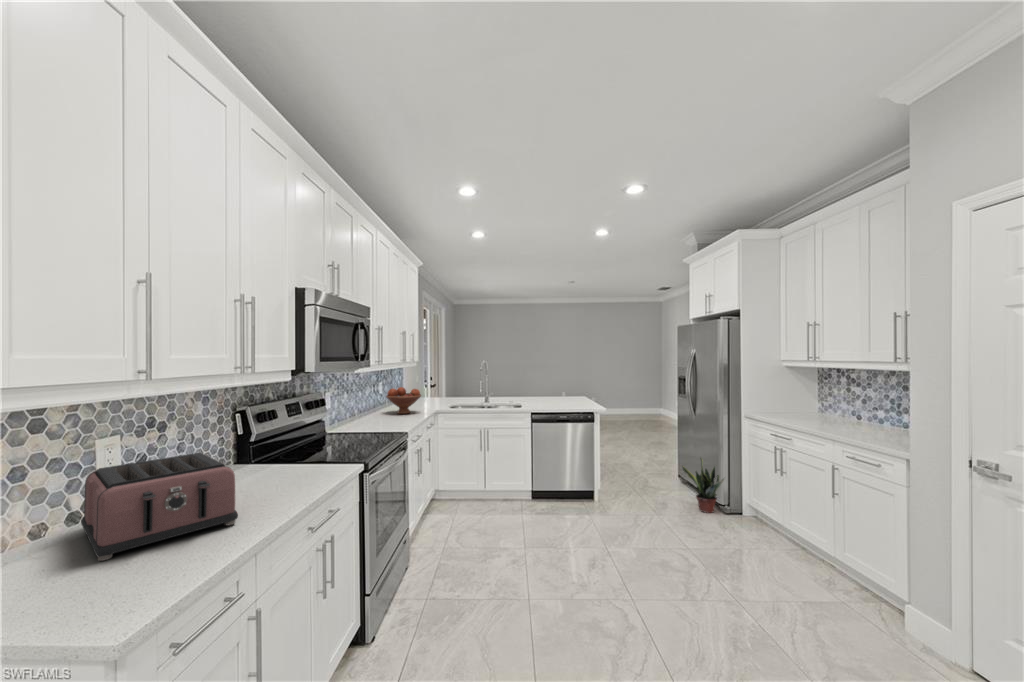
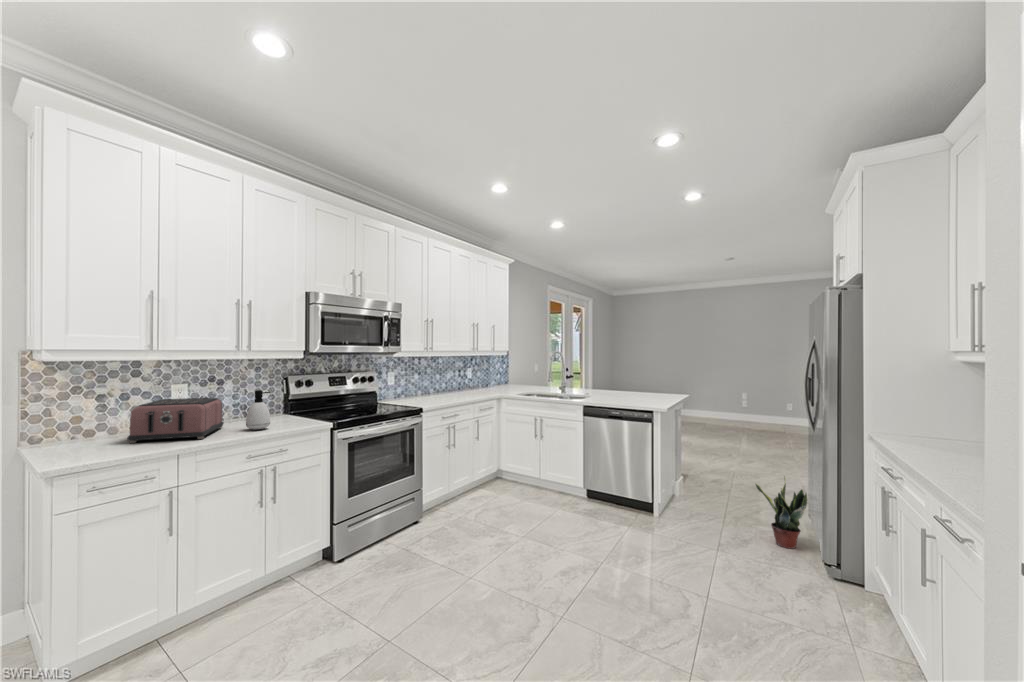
fruit bowl: present [386,387,421,414] -> none [455,373,484,396]
soap dispenser: none [258,433,296,494] -> present [246,390,270,430]

